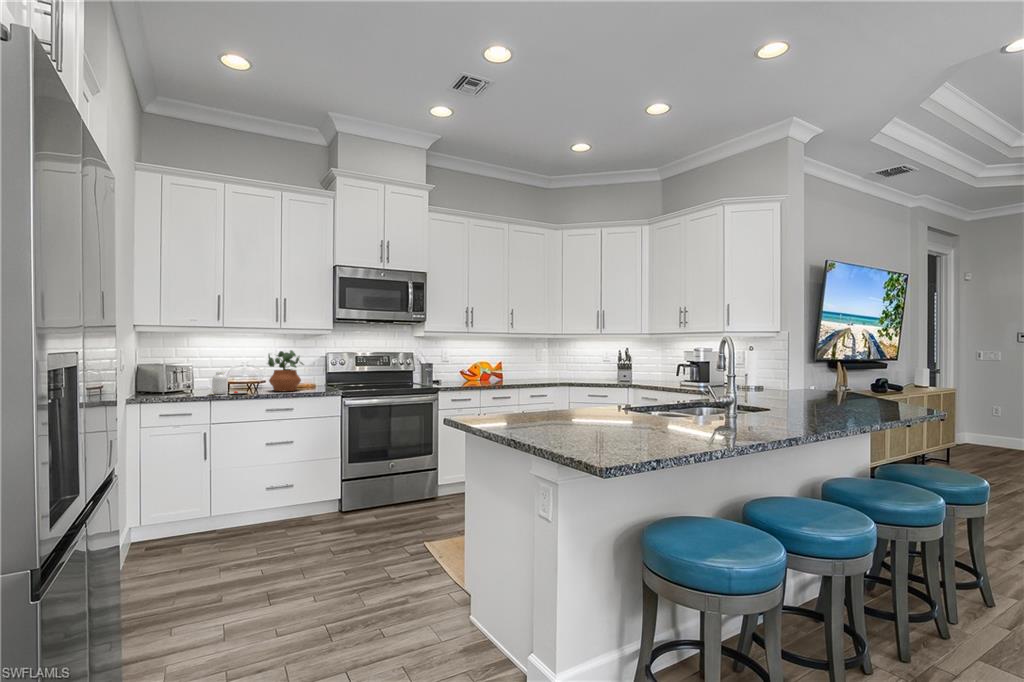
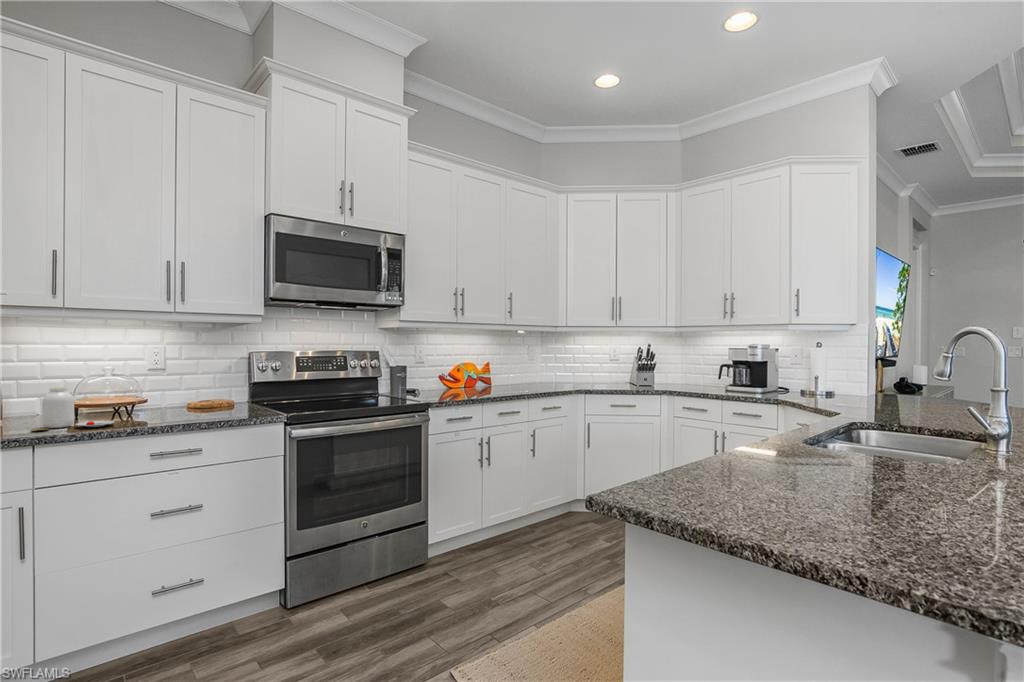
potted plant: present [268,350,304,391] -> none [153,348,218,418]

